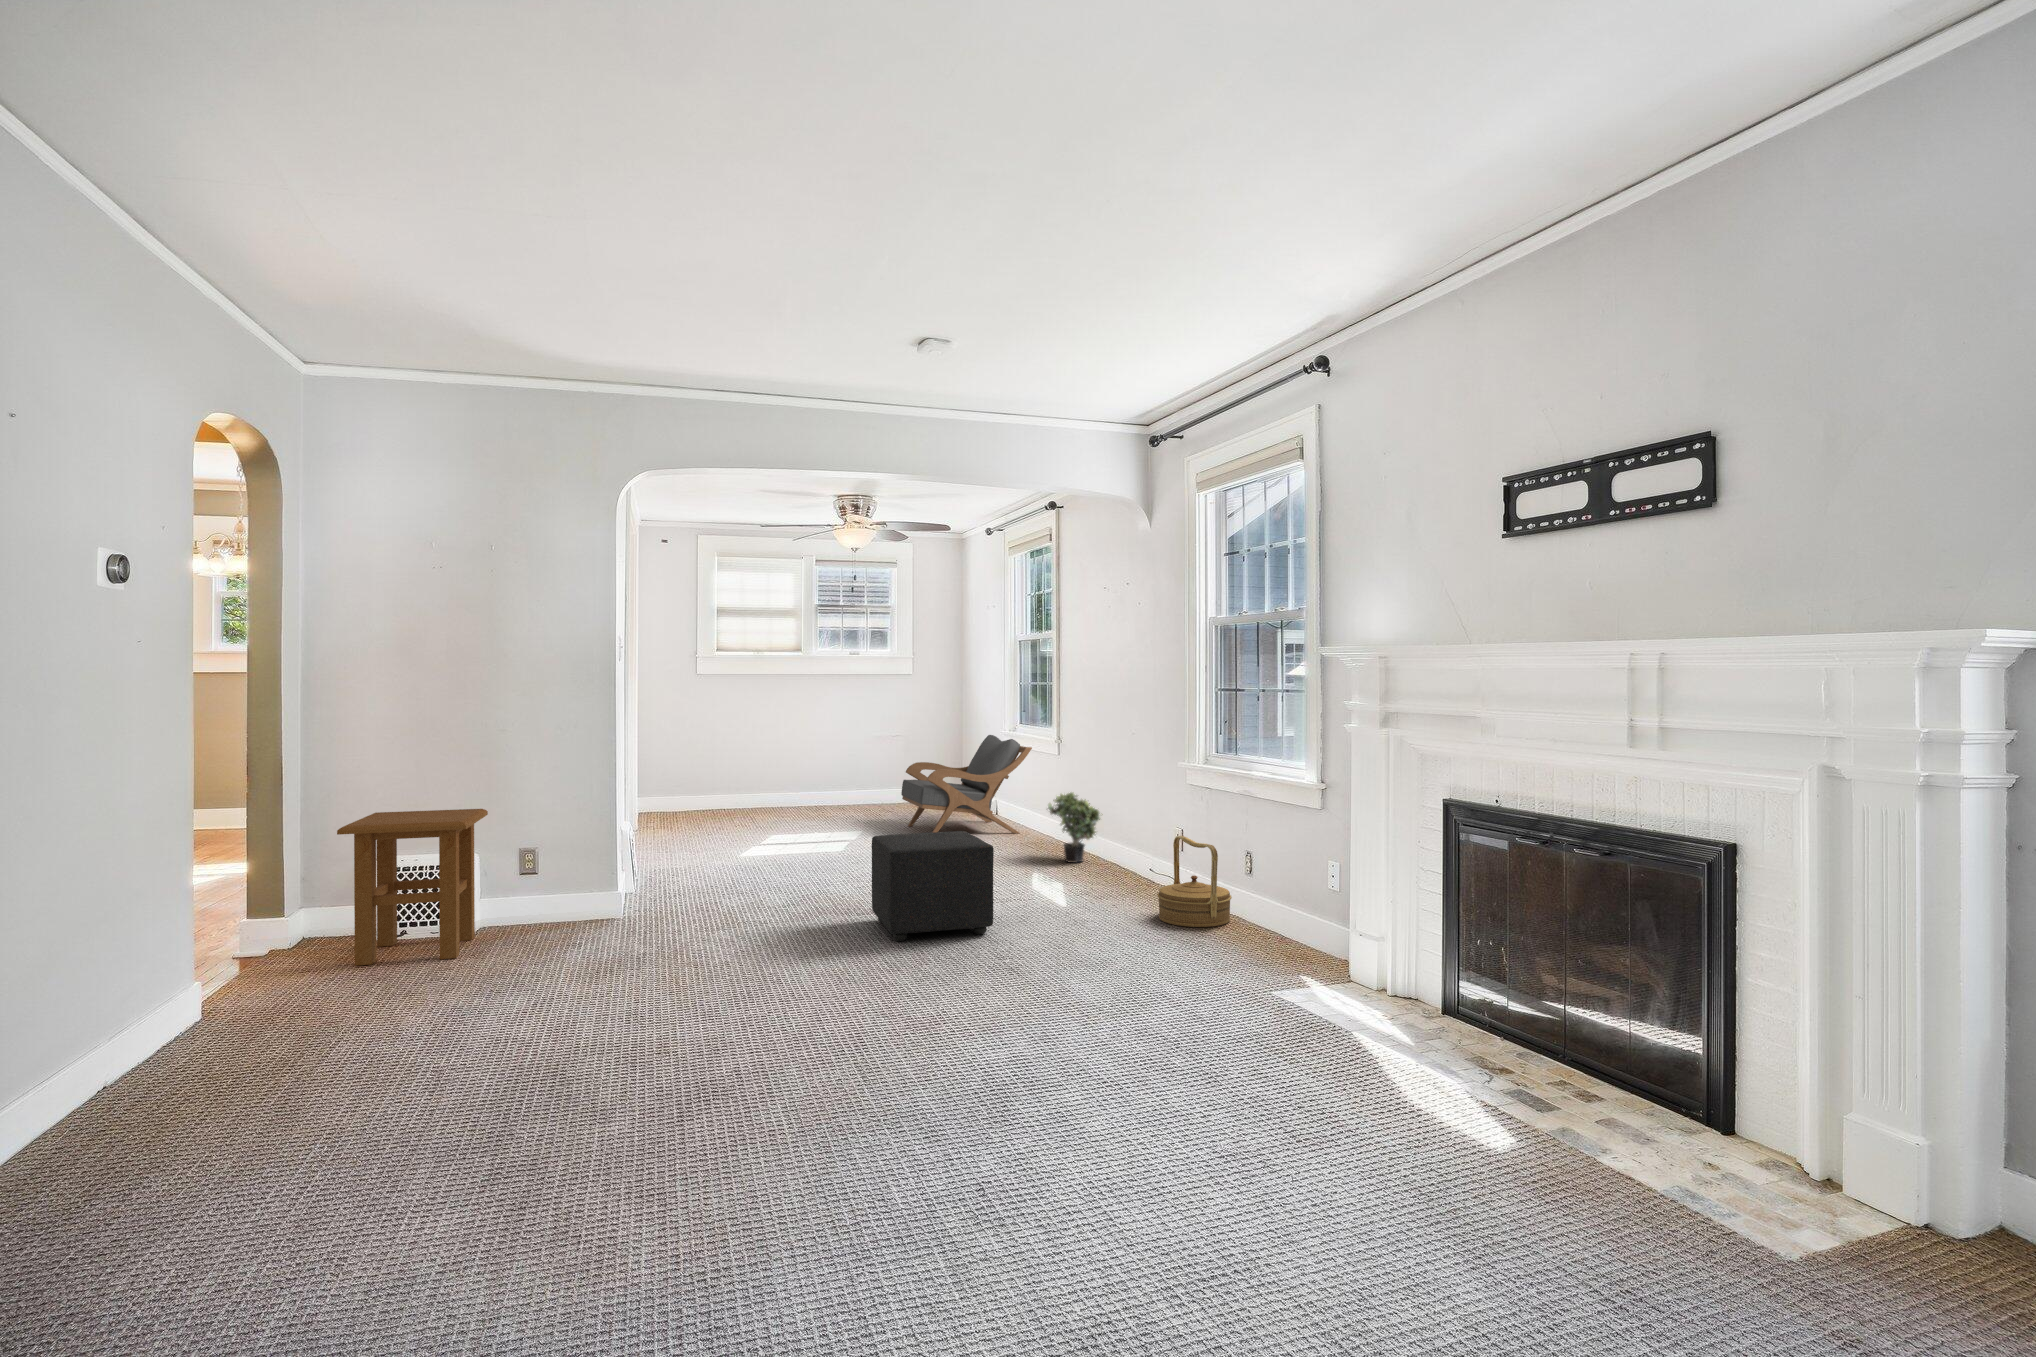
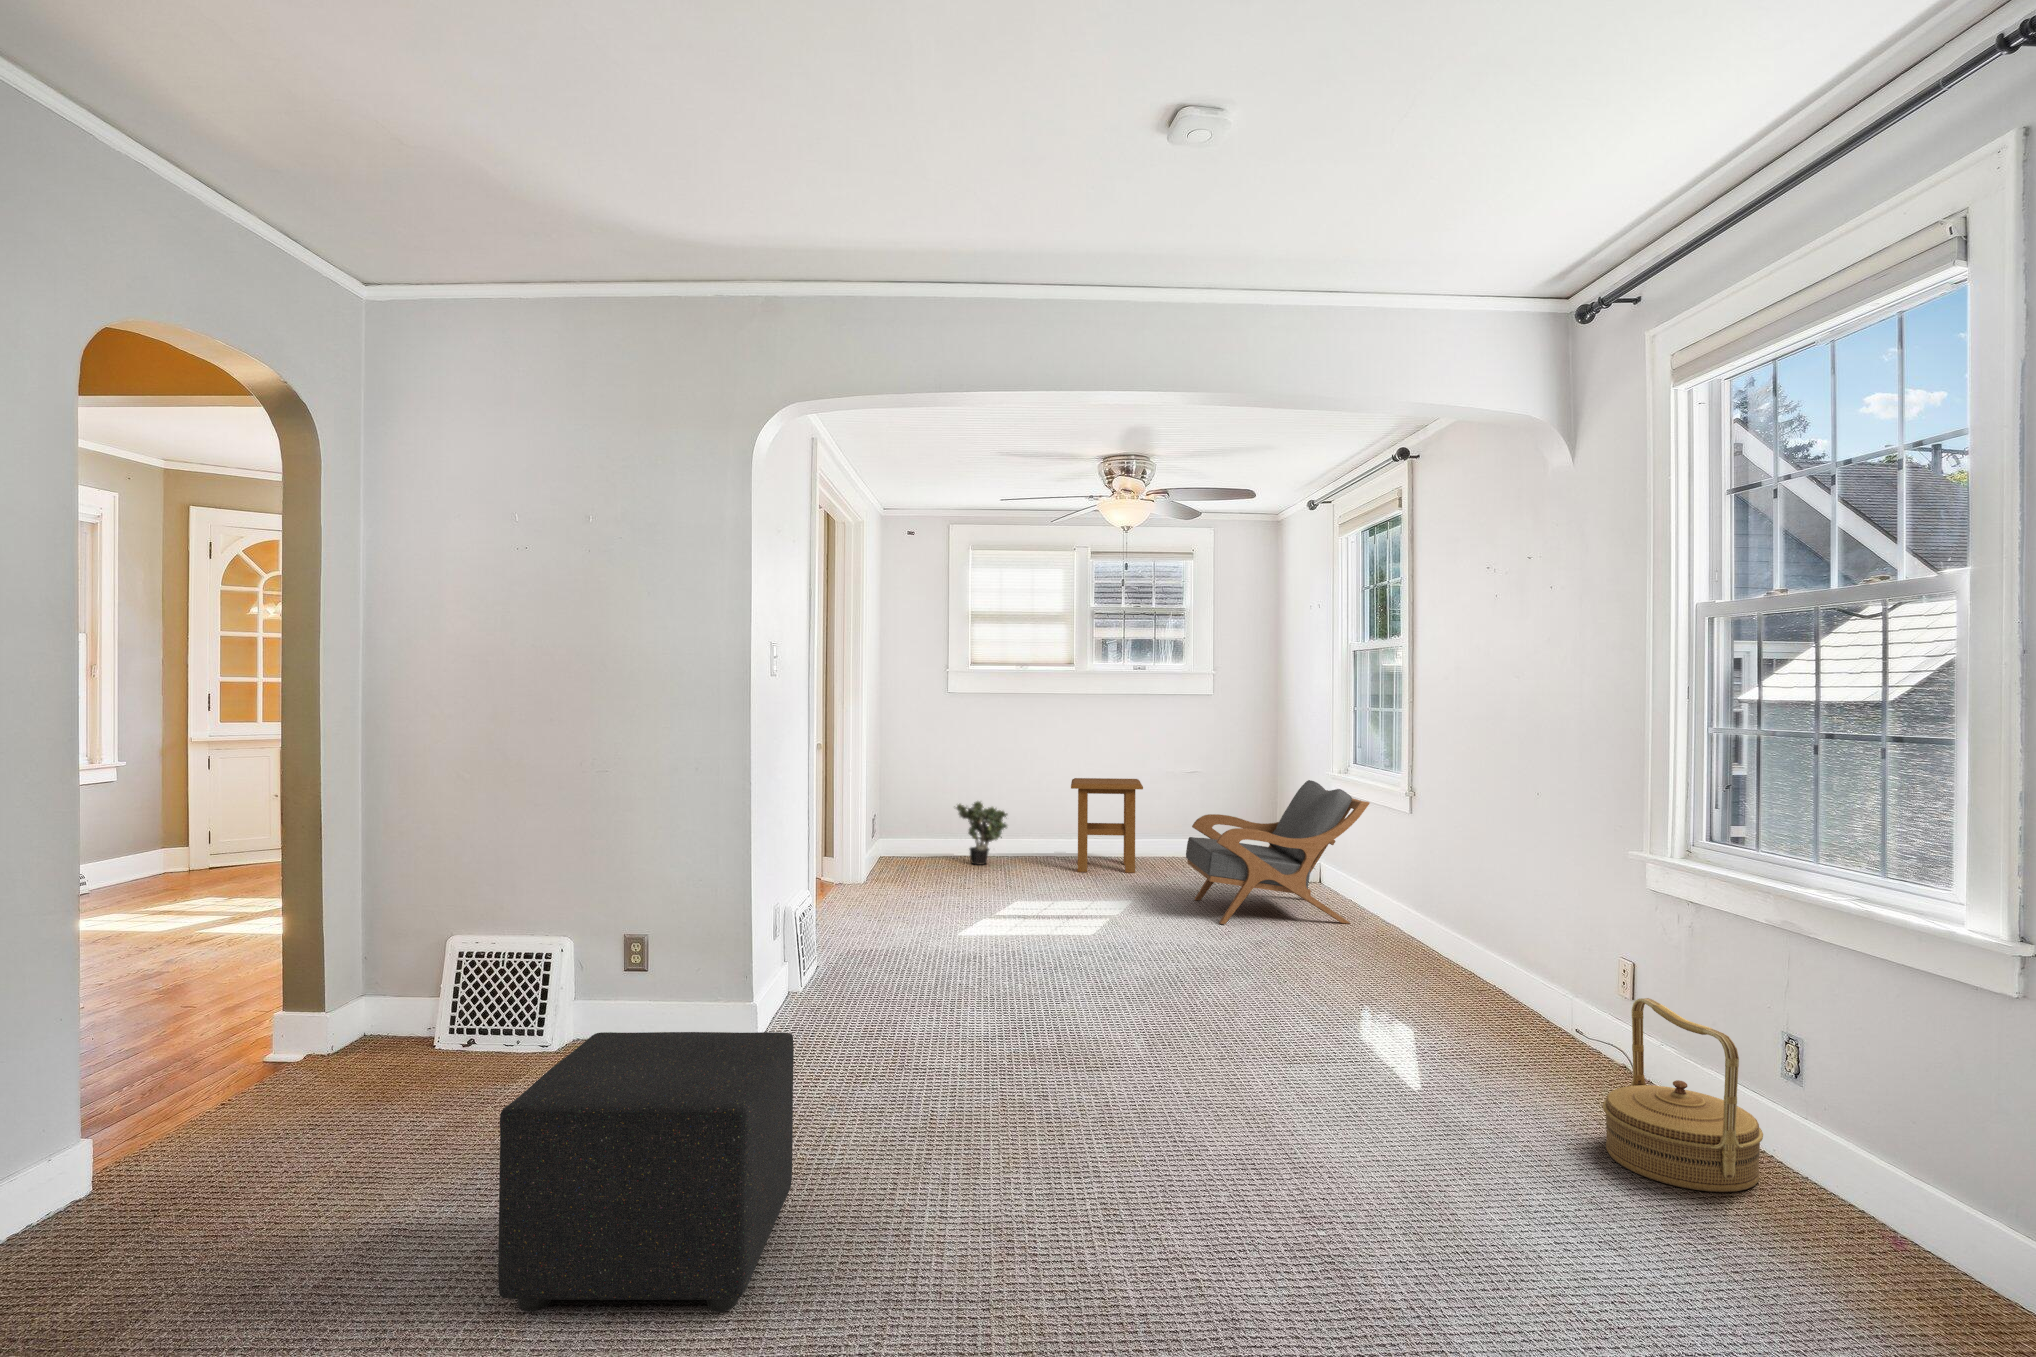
potted plant: present [1048,793,1103,863] -> present [956,801,1007,865]
side table: present [337,809,488,966] -> present [1071,778,1143,873]
ottoman: present [872,831,994,941] -> present [498,1032,794,1312]

